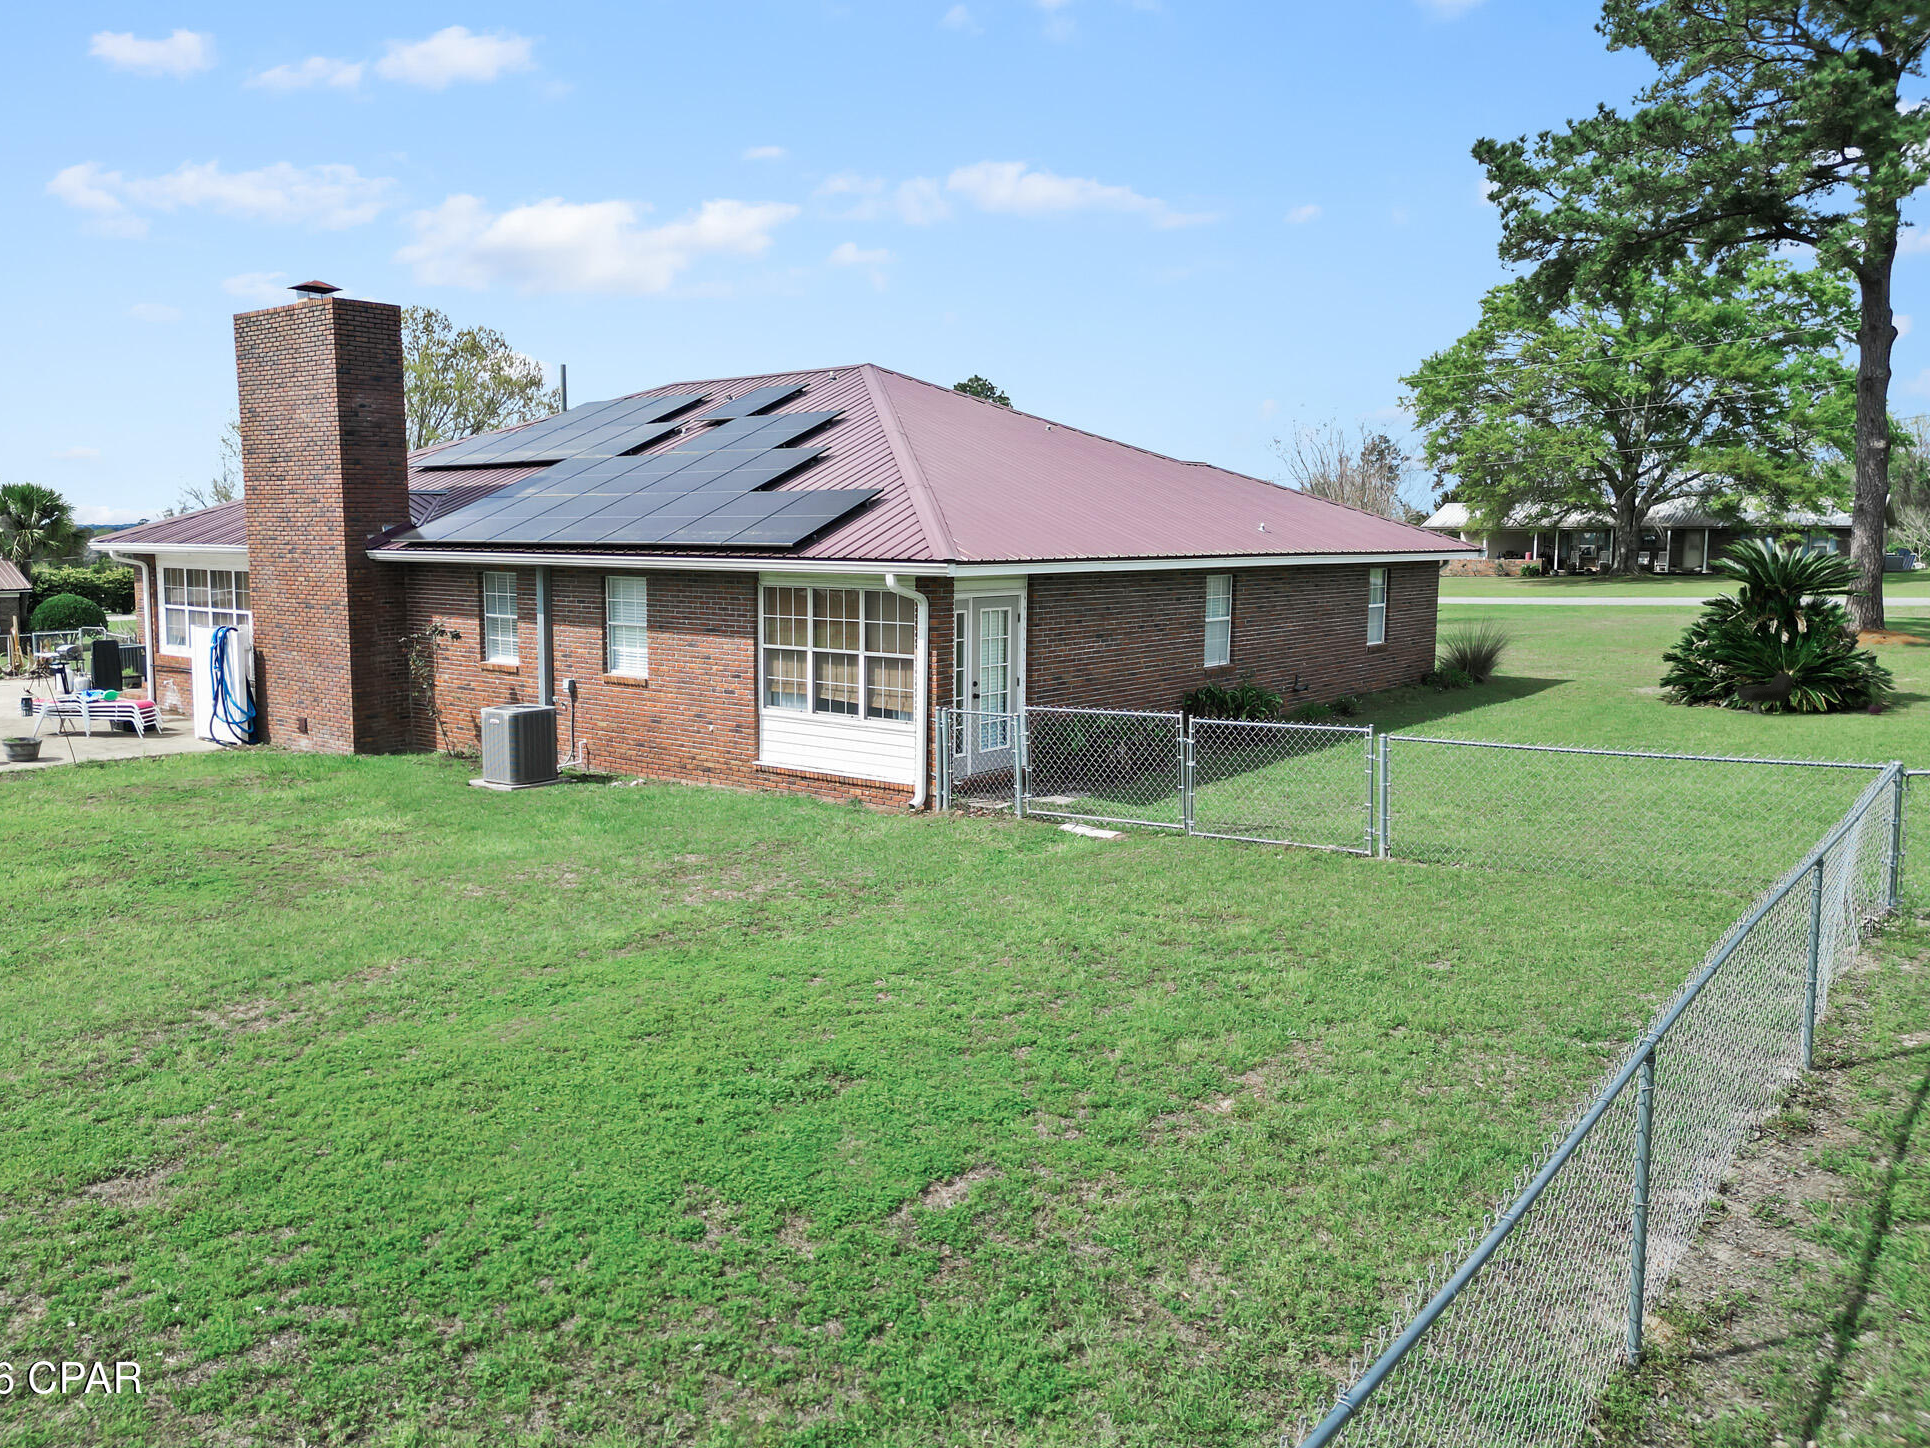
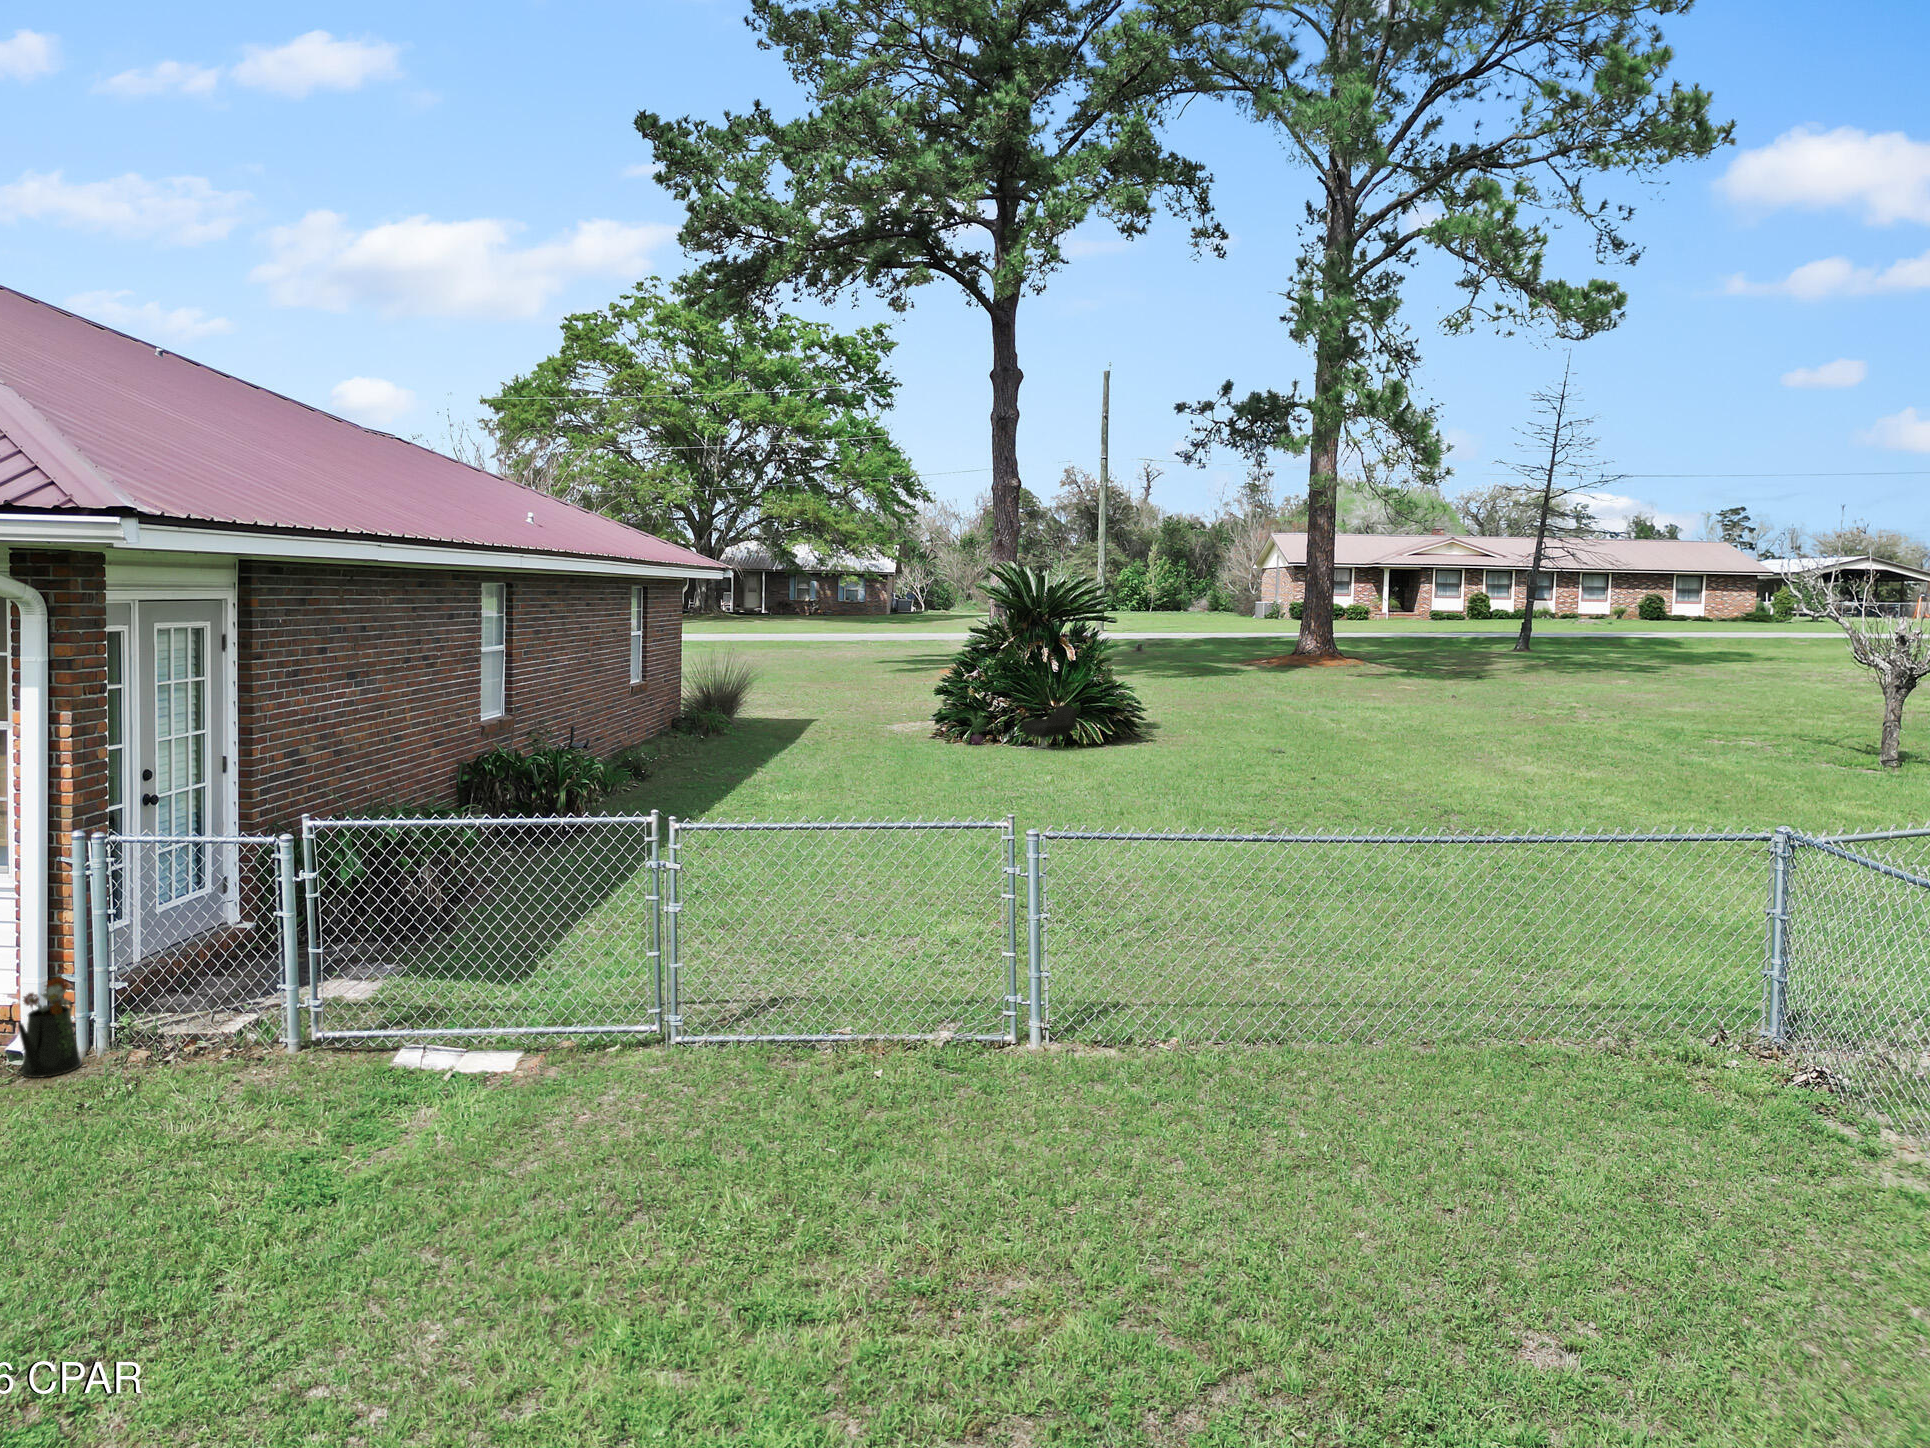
decorative plant: present [1862,683,1883,715] -> present [970,713,983,745]
watering can: none [912,771,937,815] -> present [18,977,82,1078]

